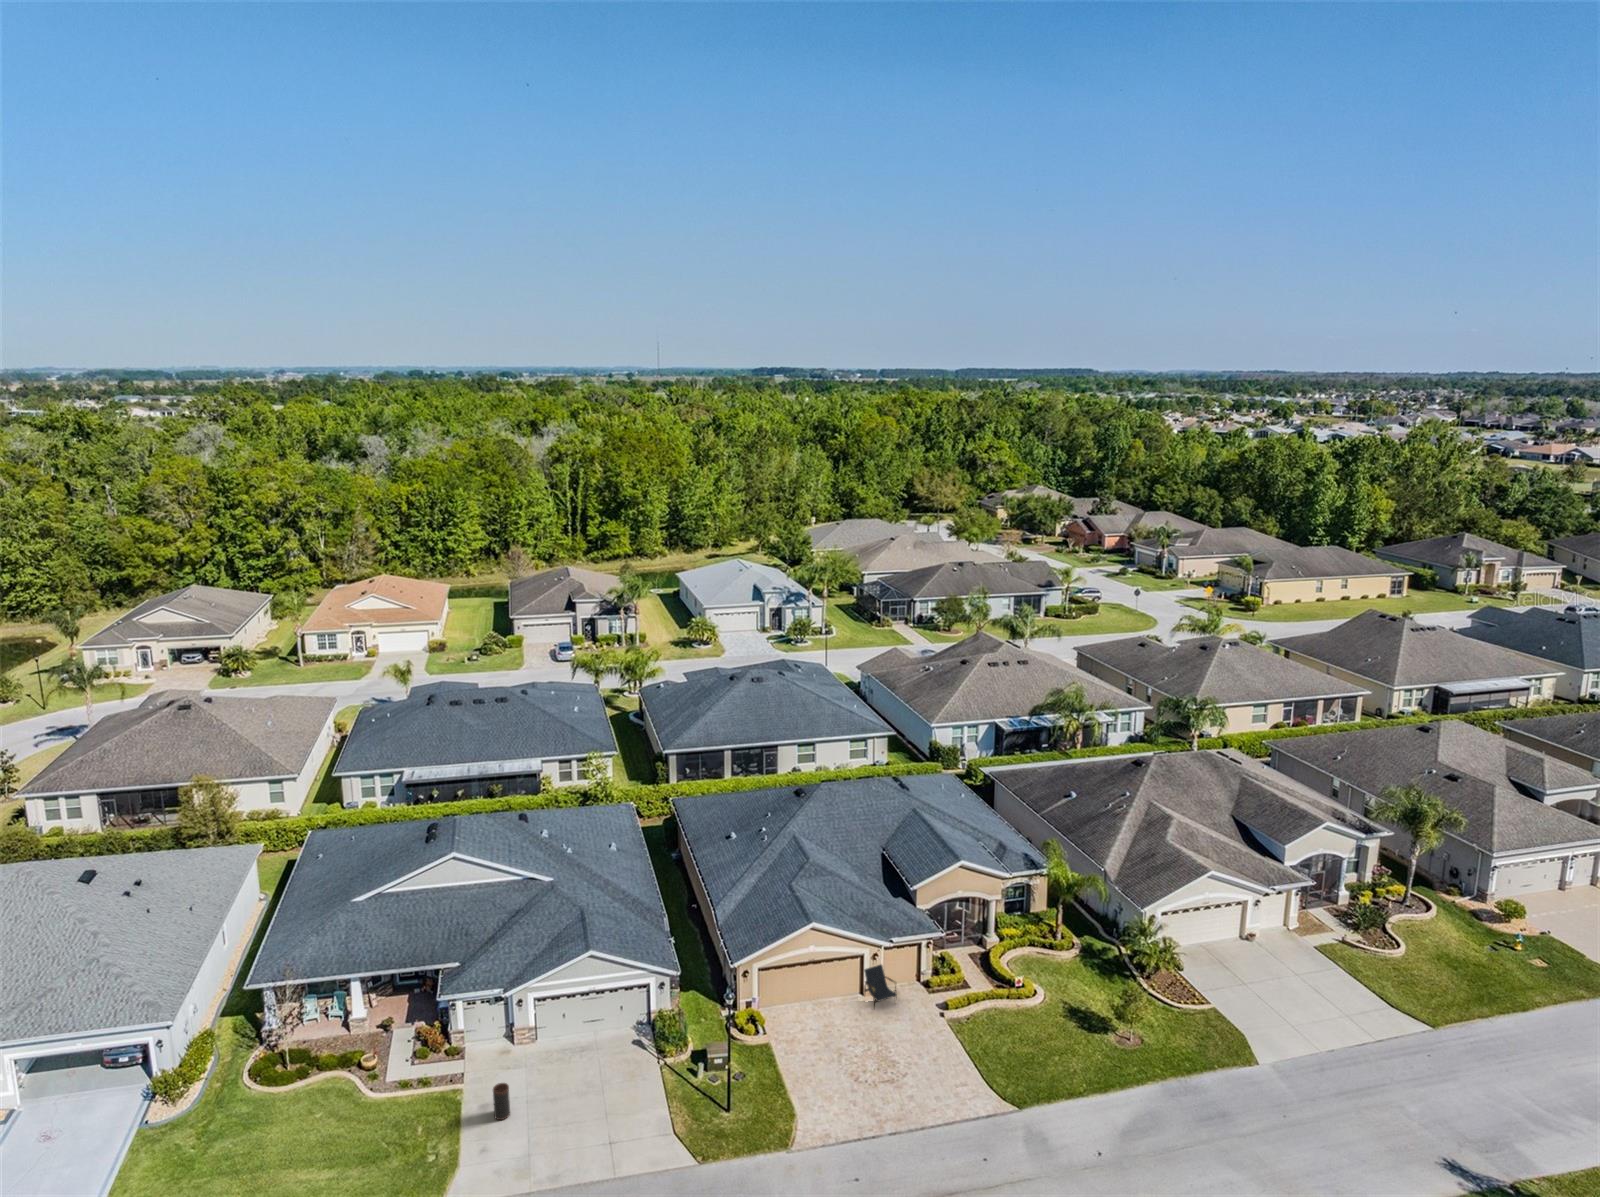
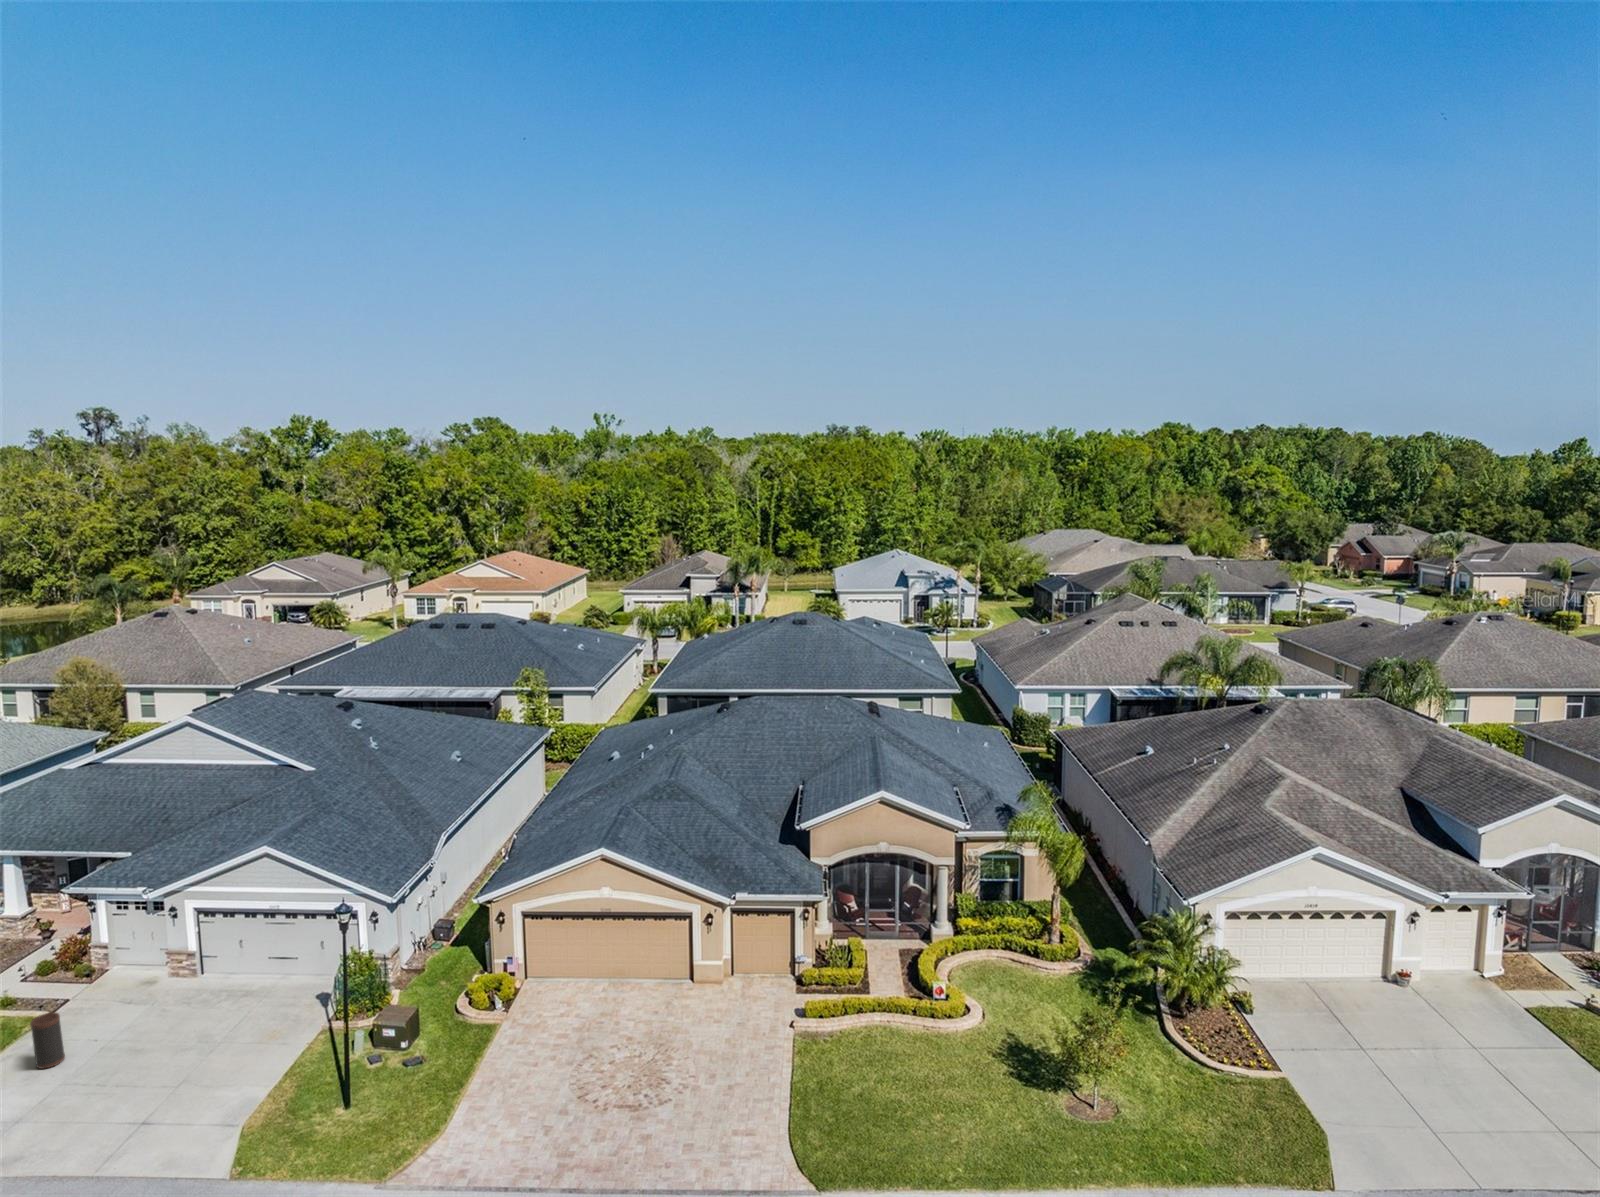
lounge chair: present [864,965,896,1008] -> none [690,933,734,1001]

